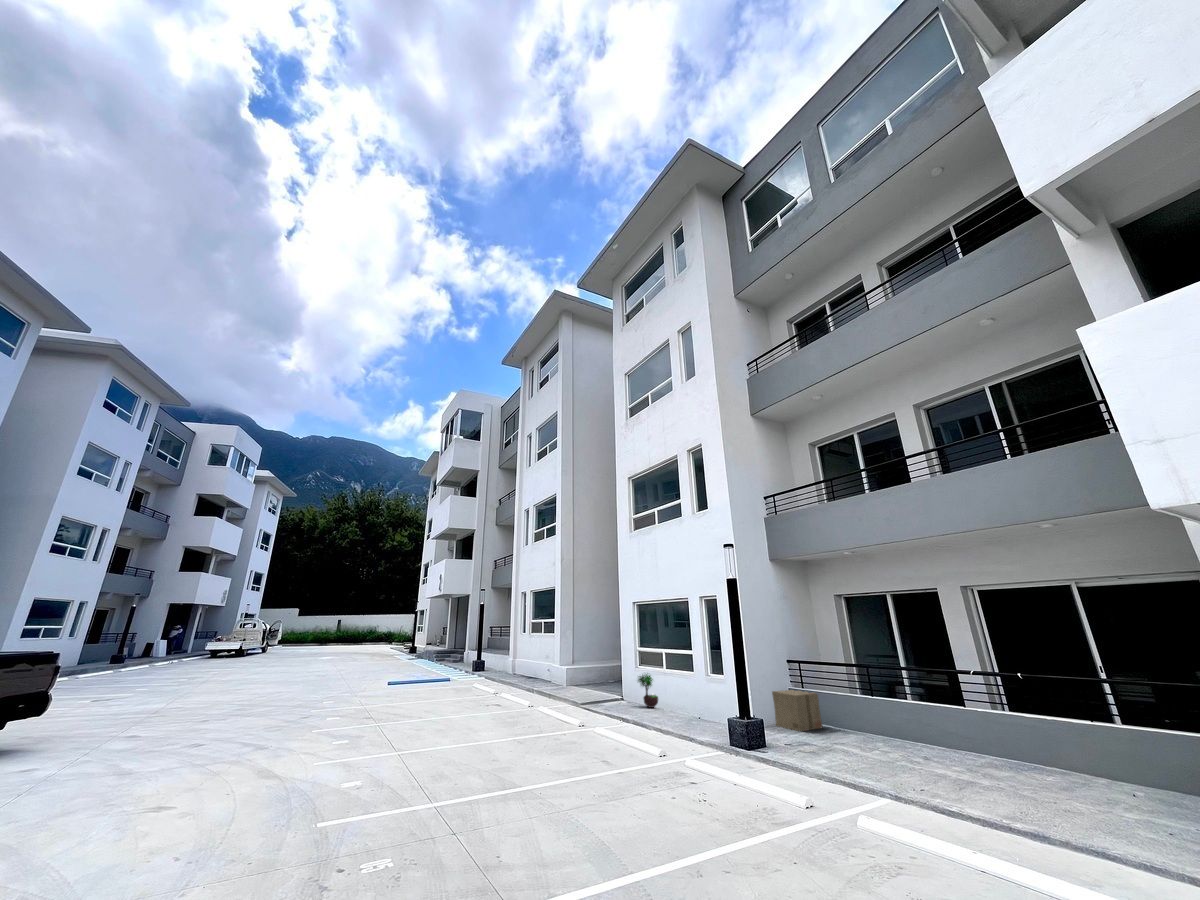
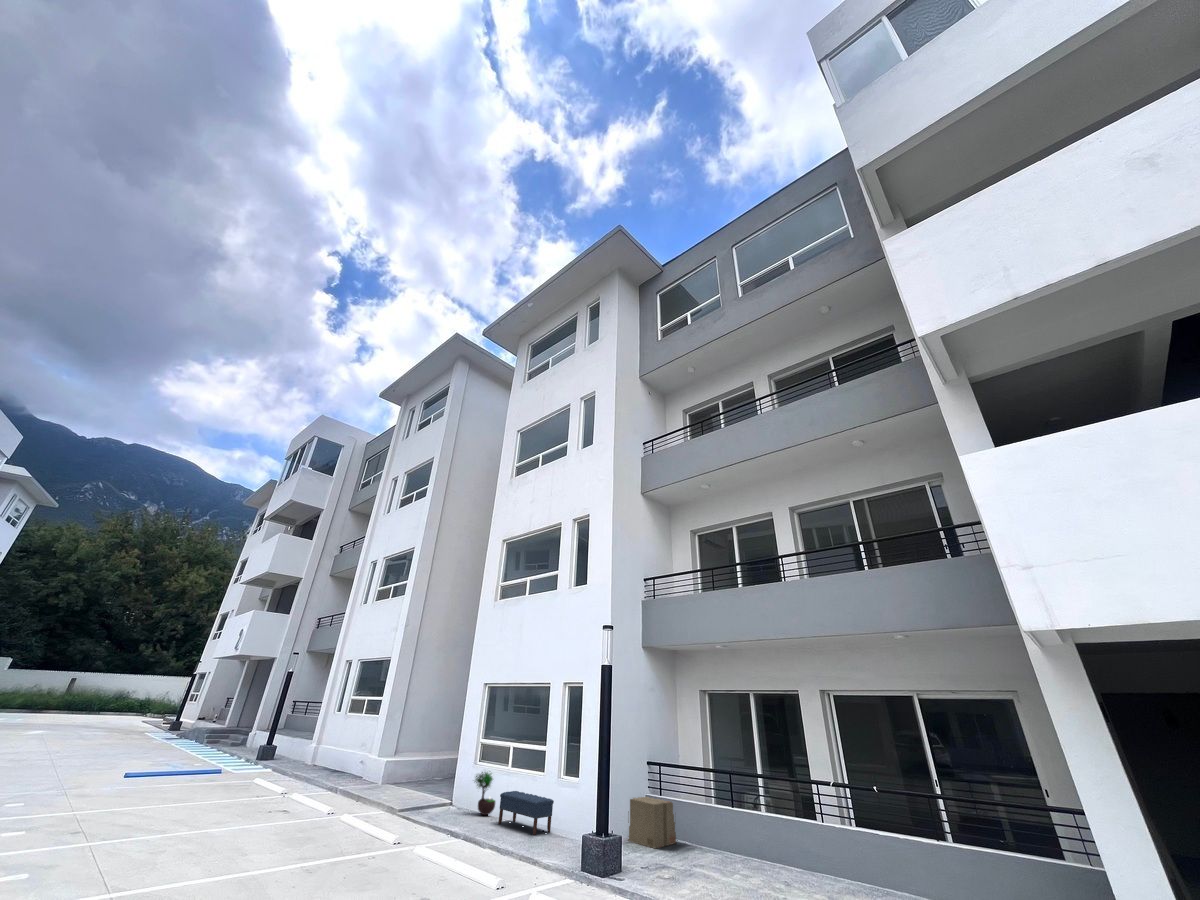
bench: none [660,688,706,721] -> present [498,791,554,835]

